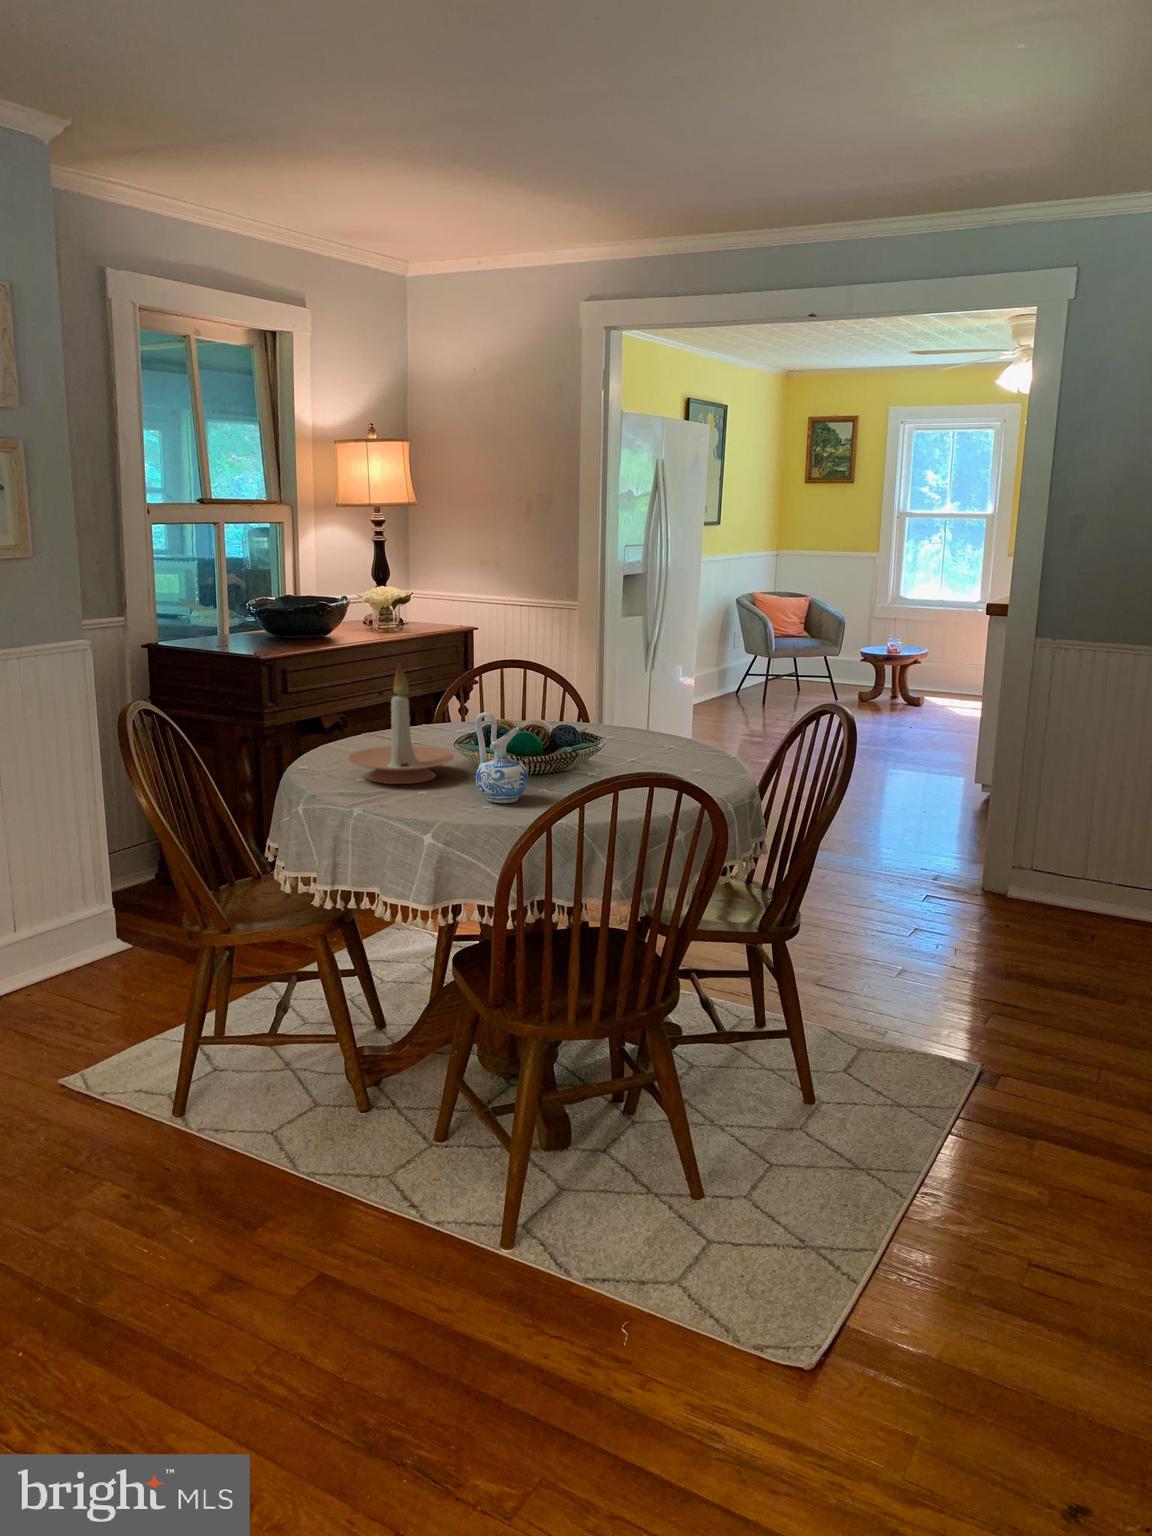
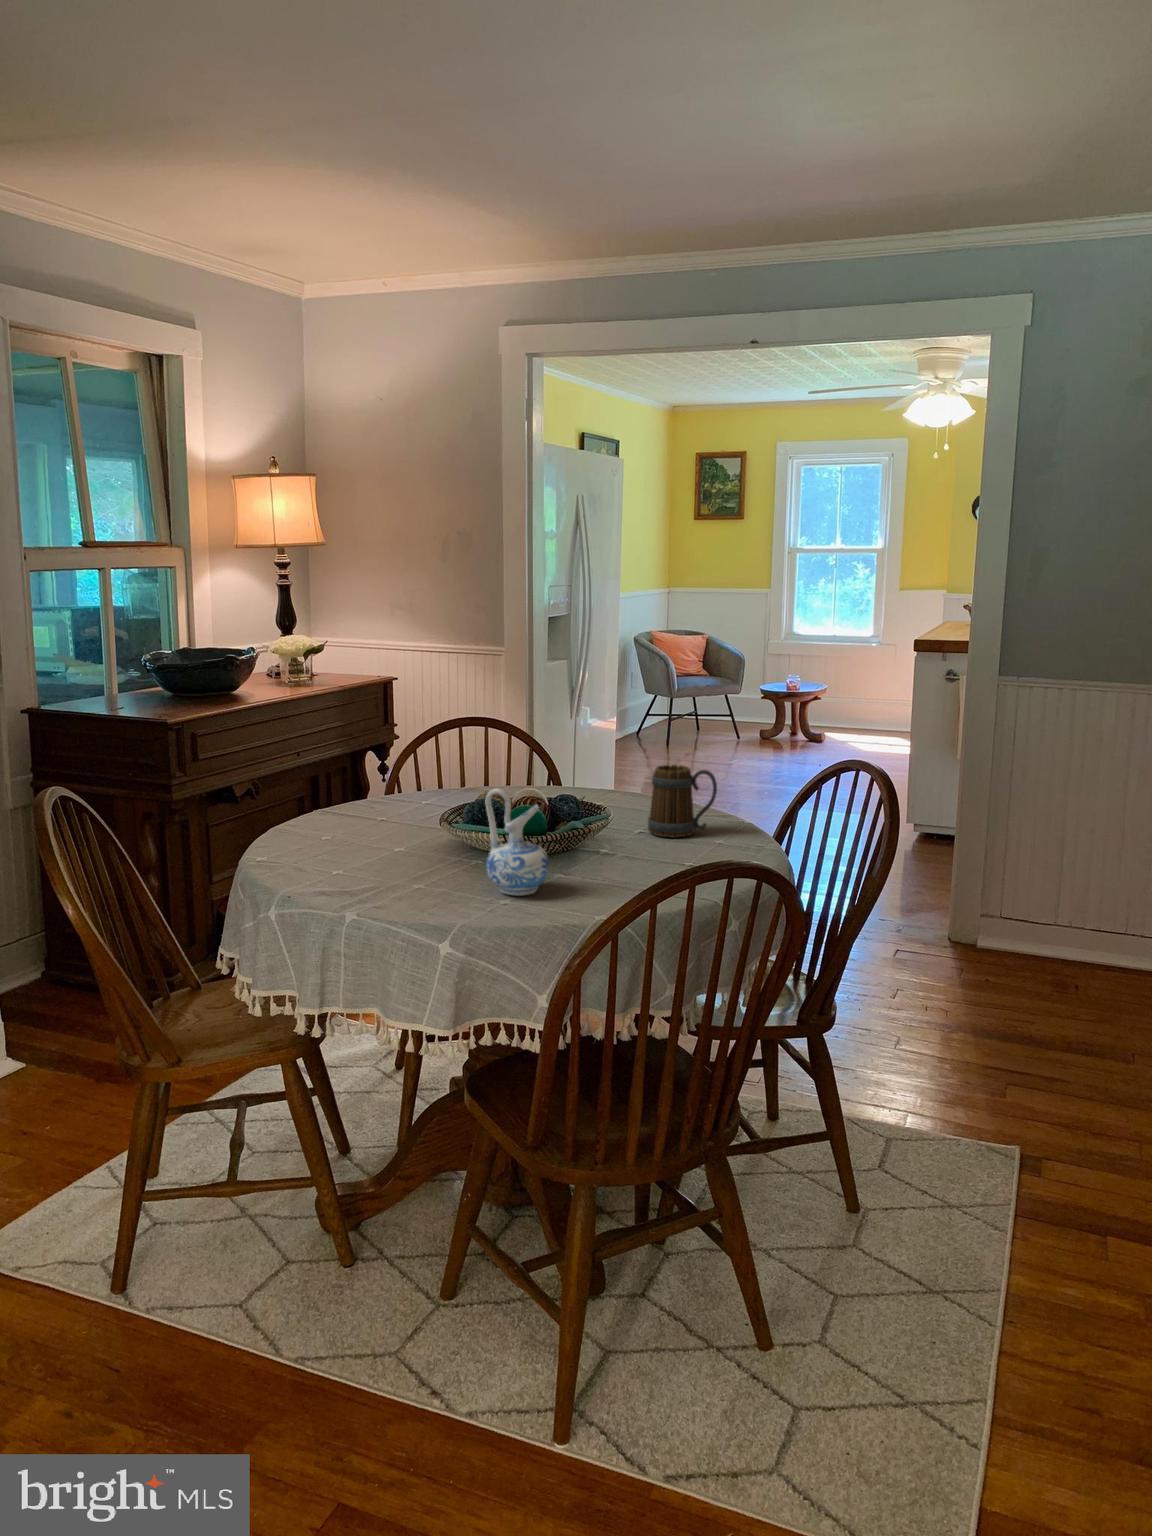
candle holder: present [348,665,454,784] -> none [320,732,446,876]
mug: none [637,702,698,766] -> present [648,765,717,837]

